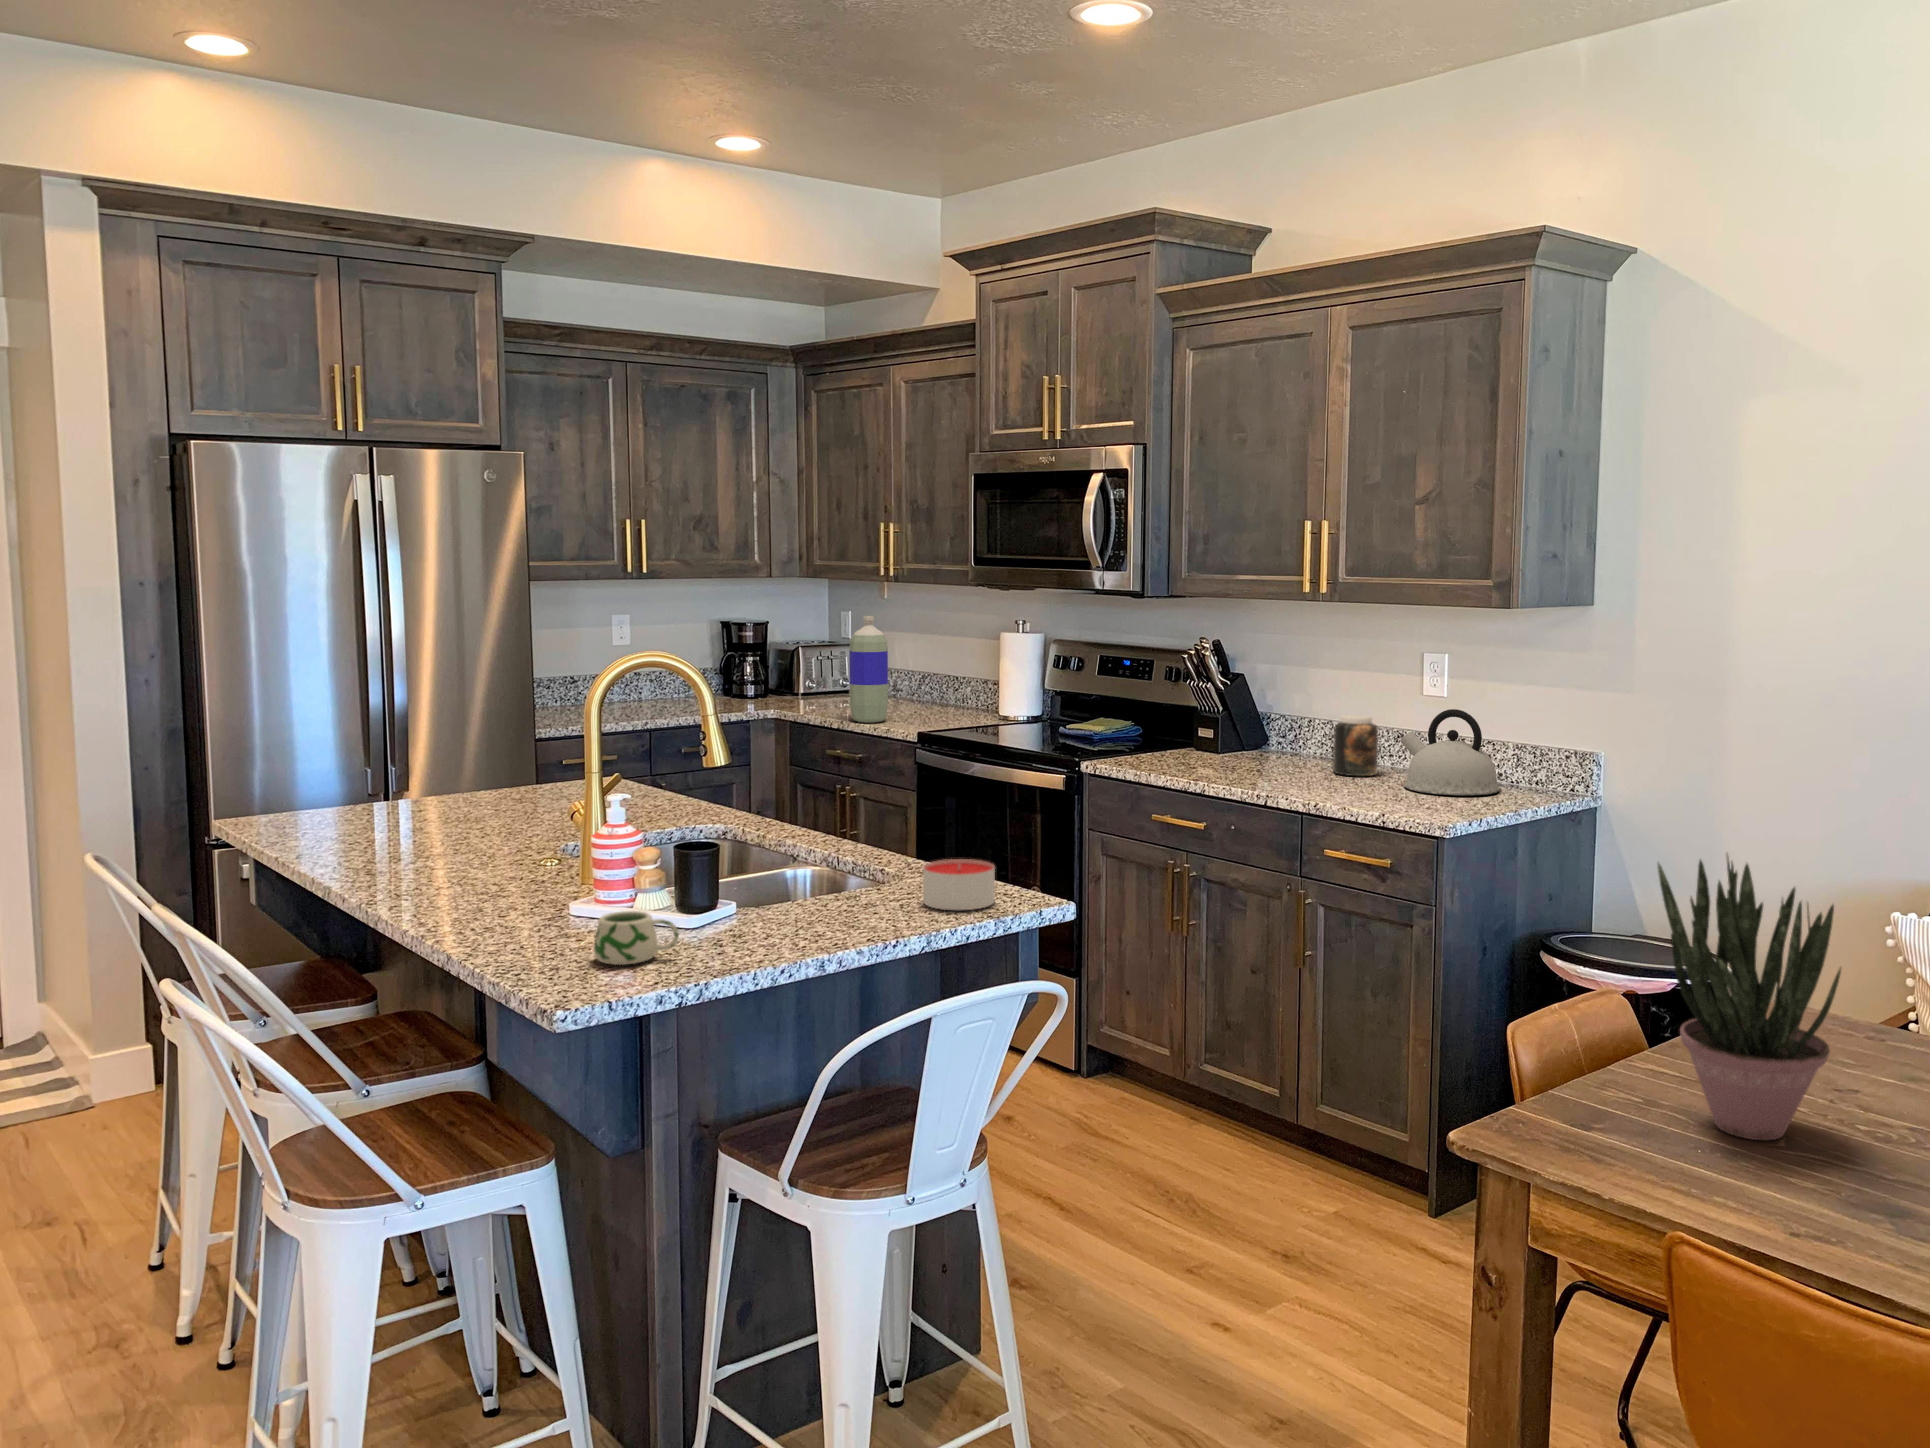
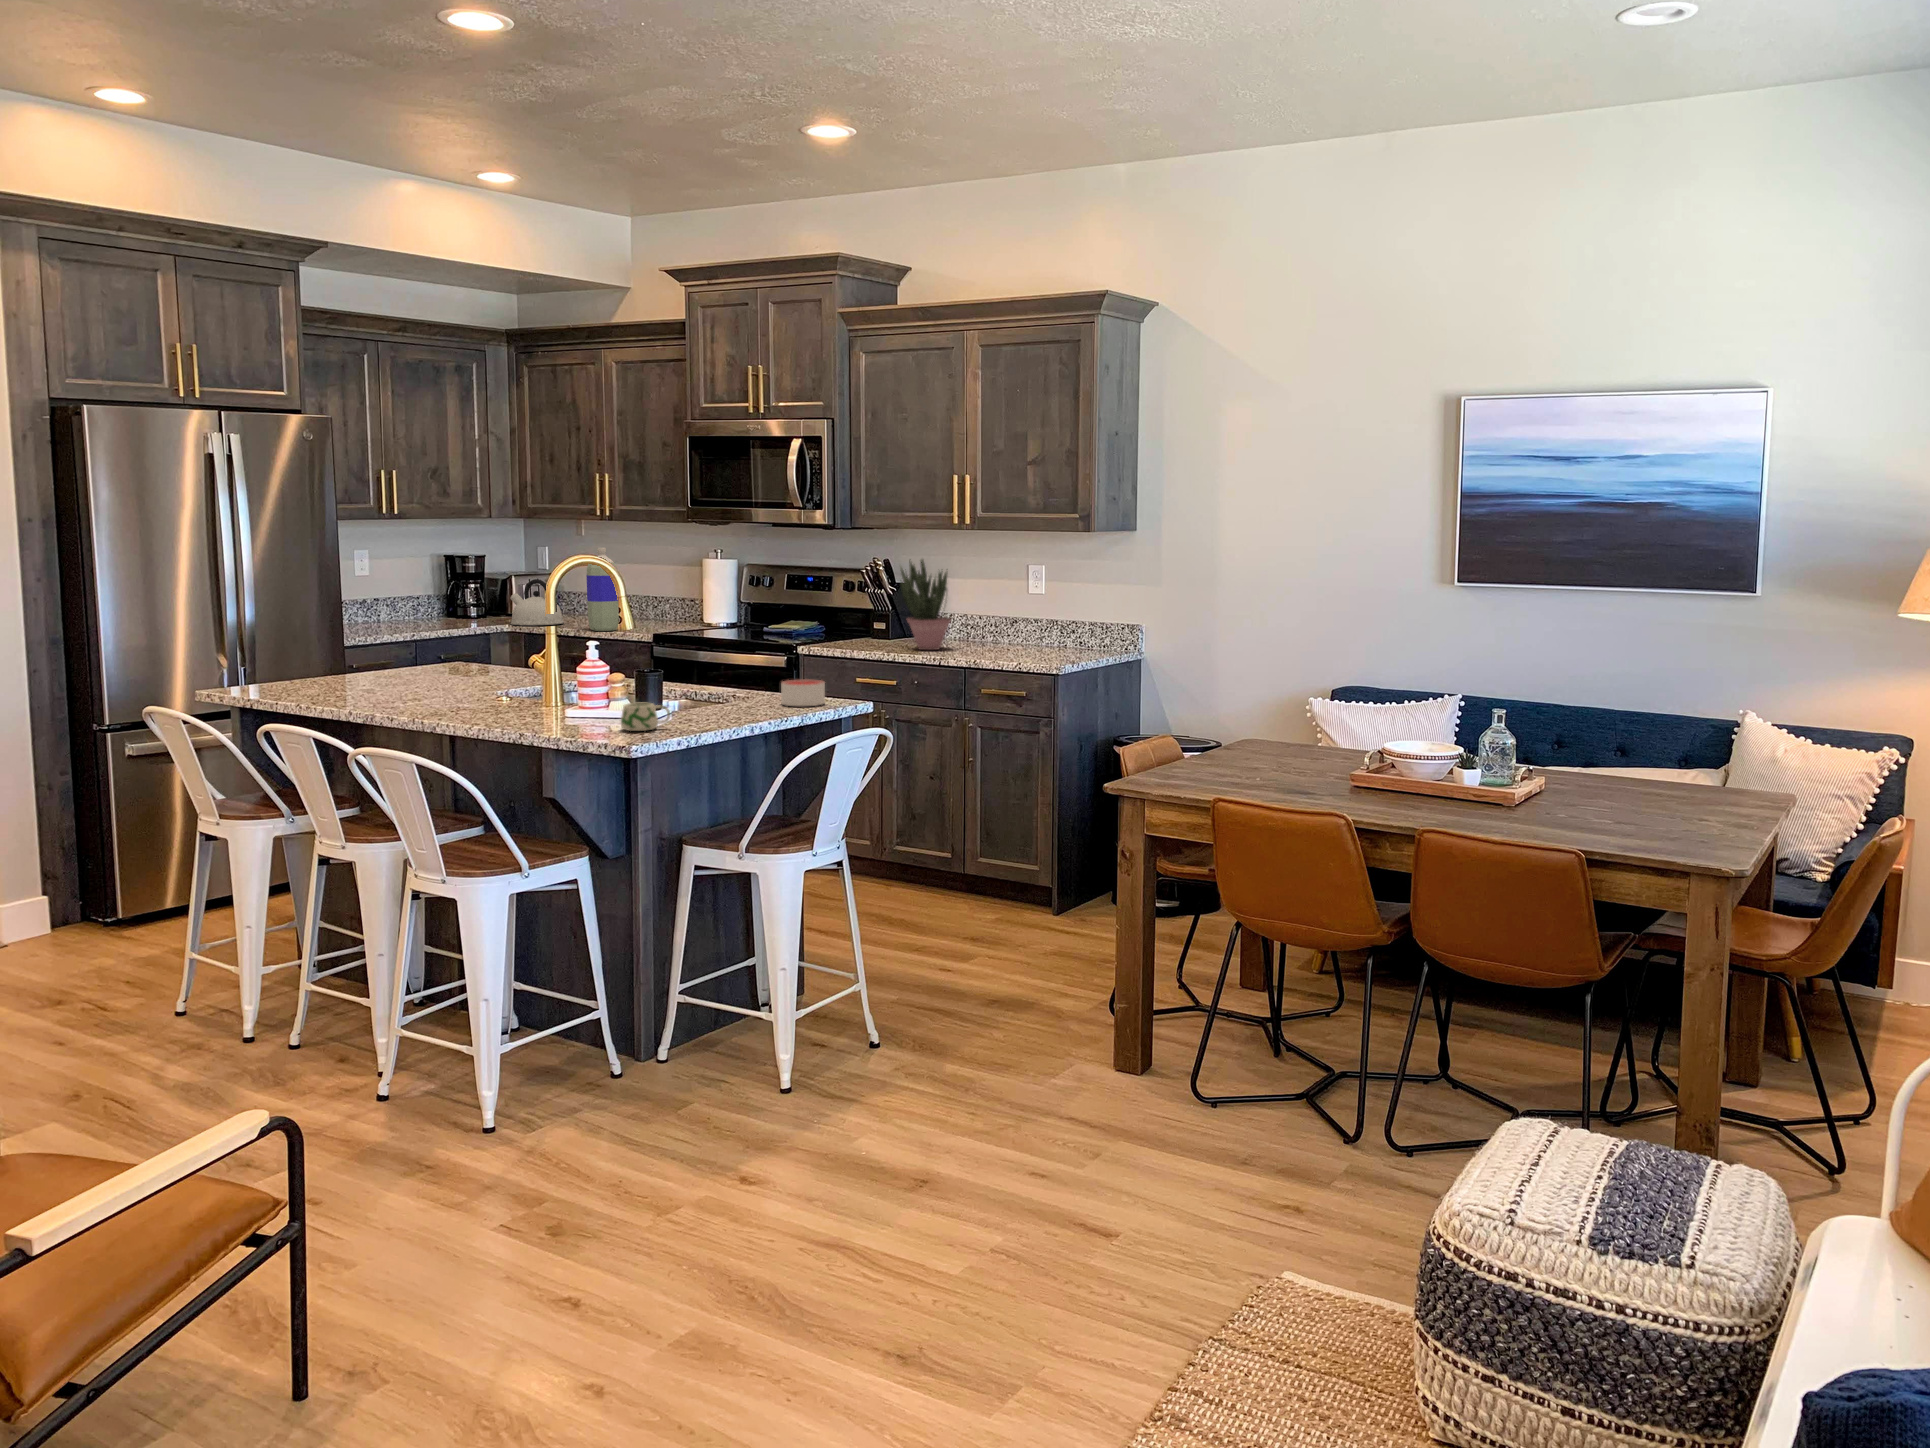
kettle: present [1400,709,1499,795] -> present [510,579,564,625]
jar: present [1333,715,1378,776] -> none [973,608,1002,648]
potted plant: present [1658,855,1841,1140] -> present [900,559,951,650]

